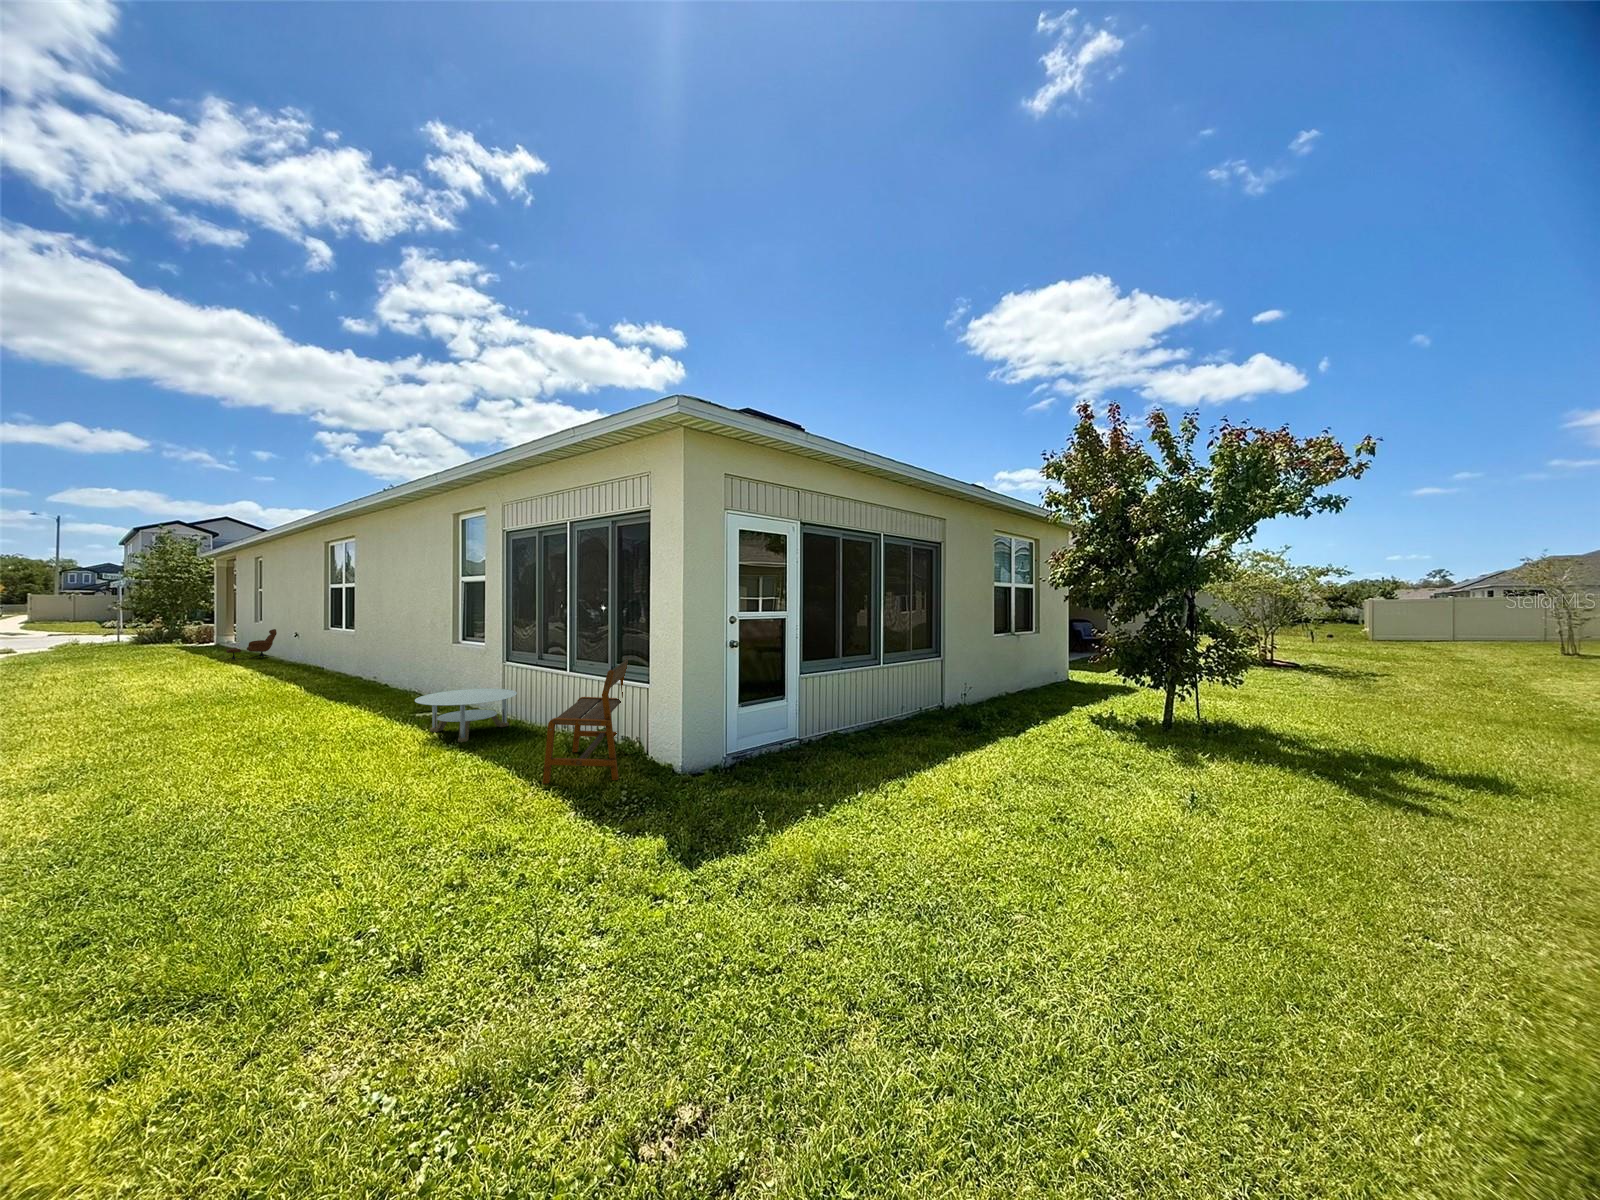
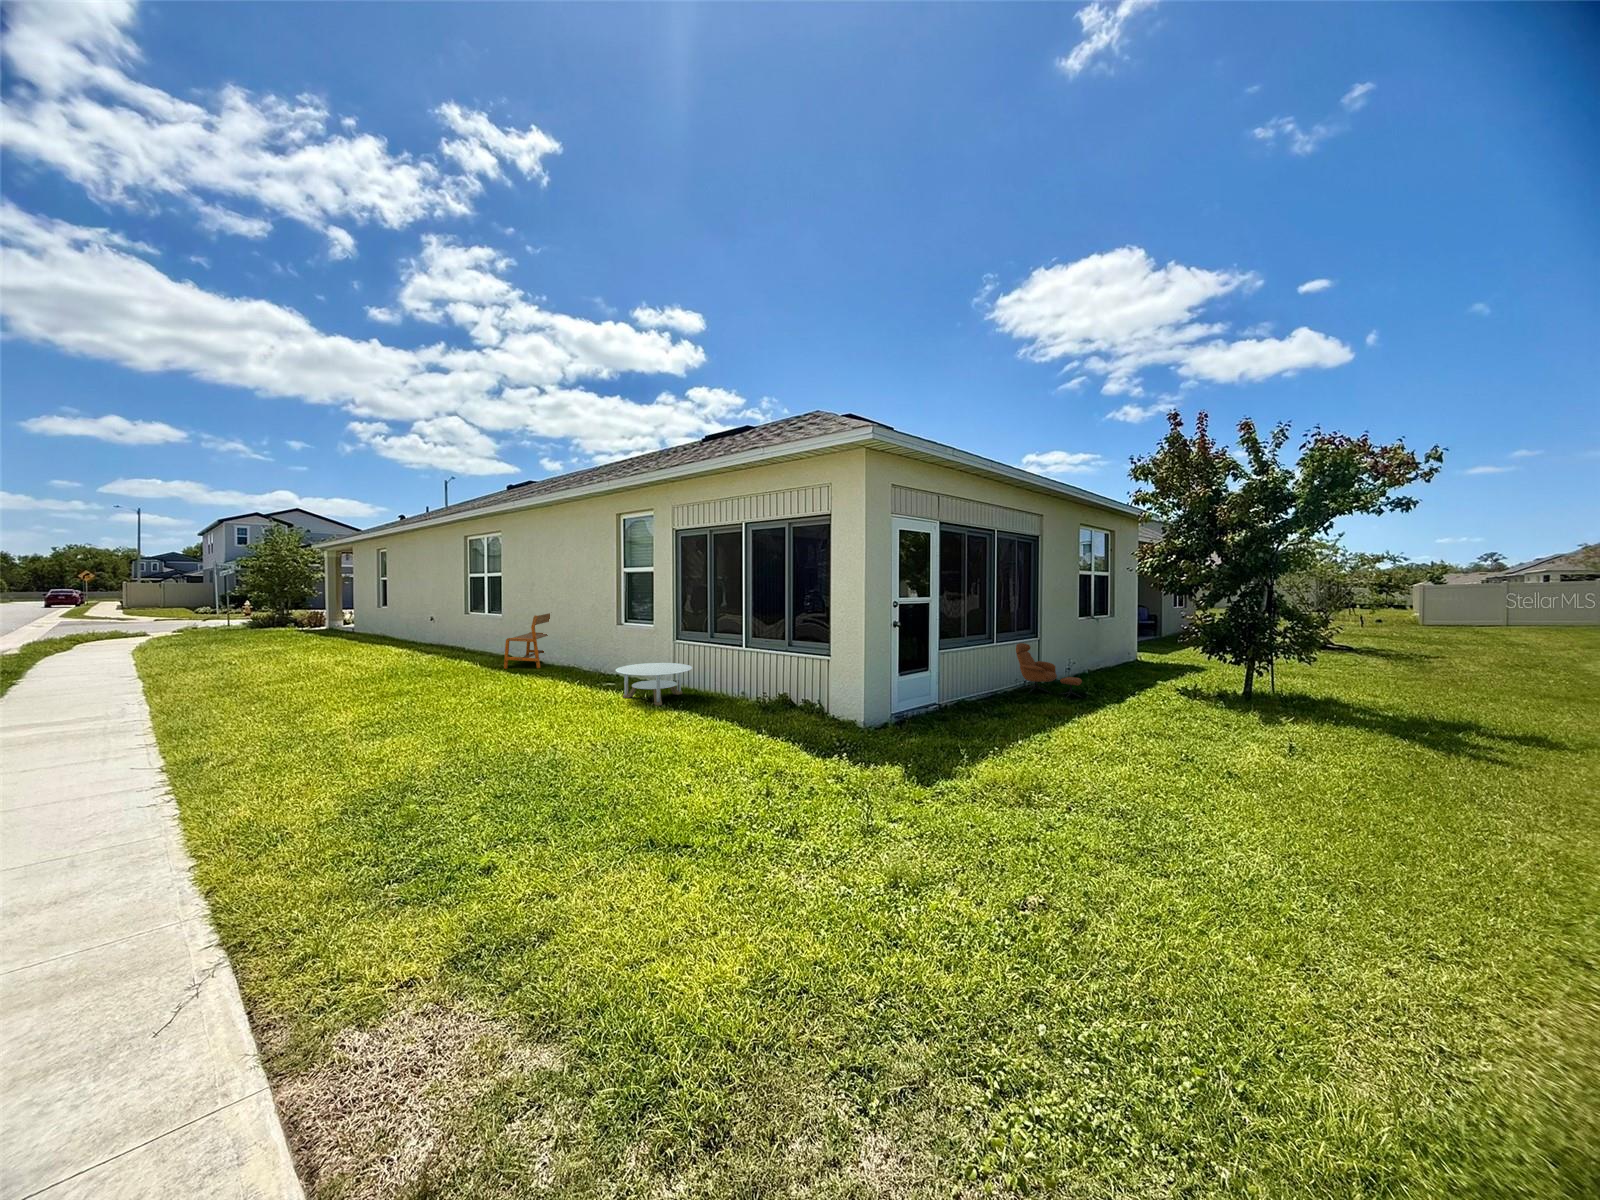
lounge chair: present [226,629,277,660] -> present [1016,643,1083,698]
bench: present [543,659,628,784] -> present [504,613,550,669]

